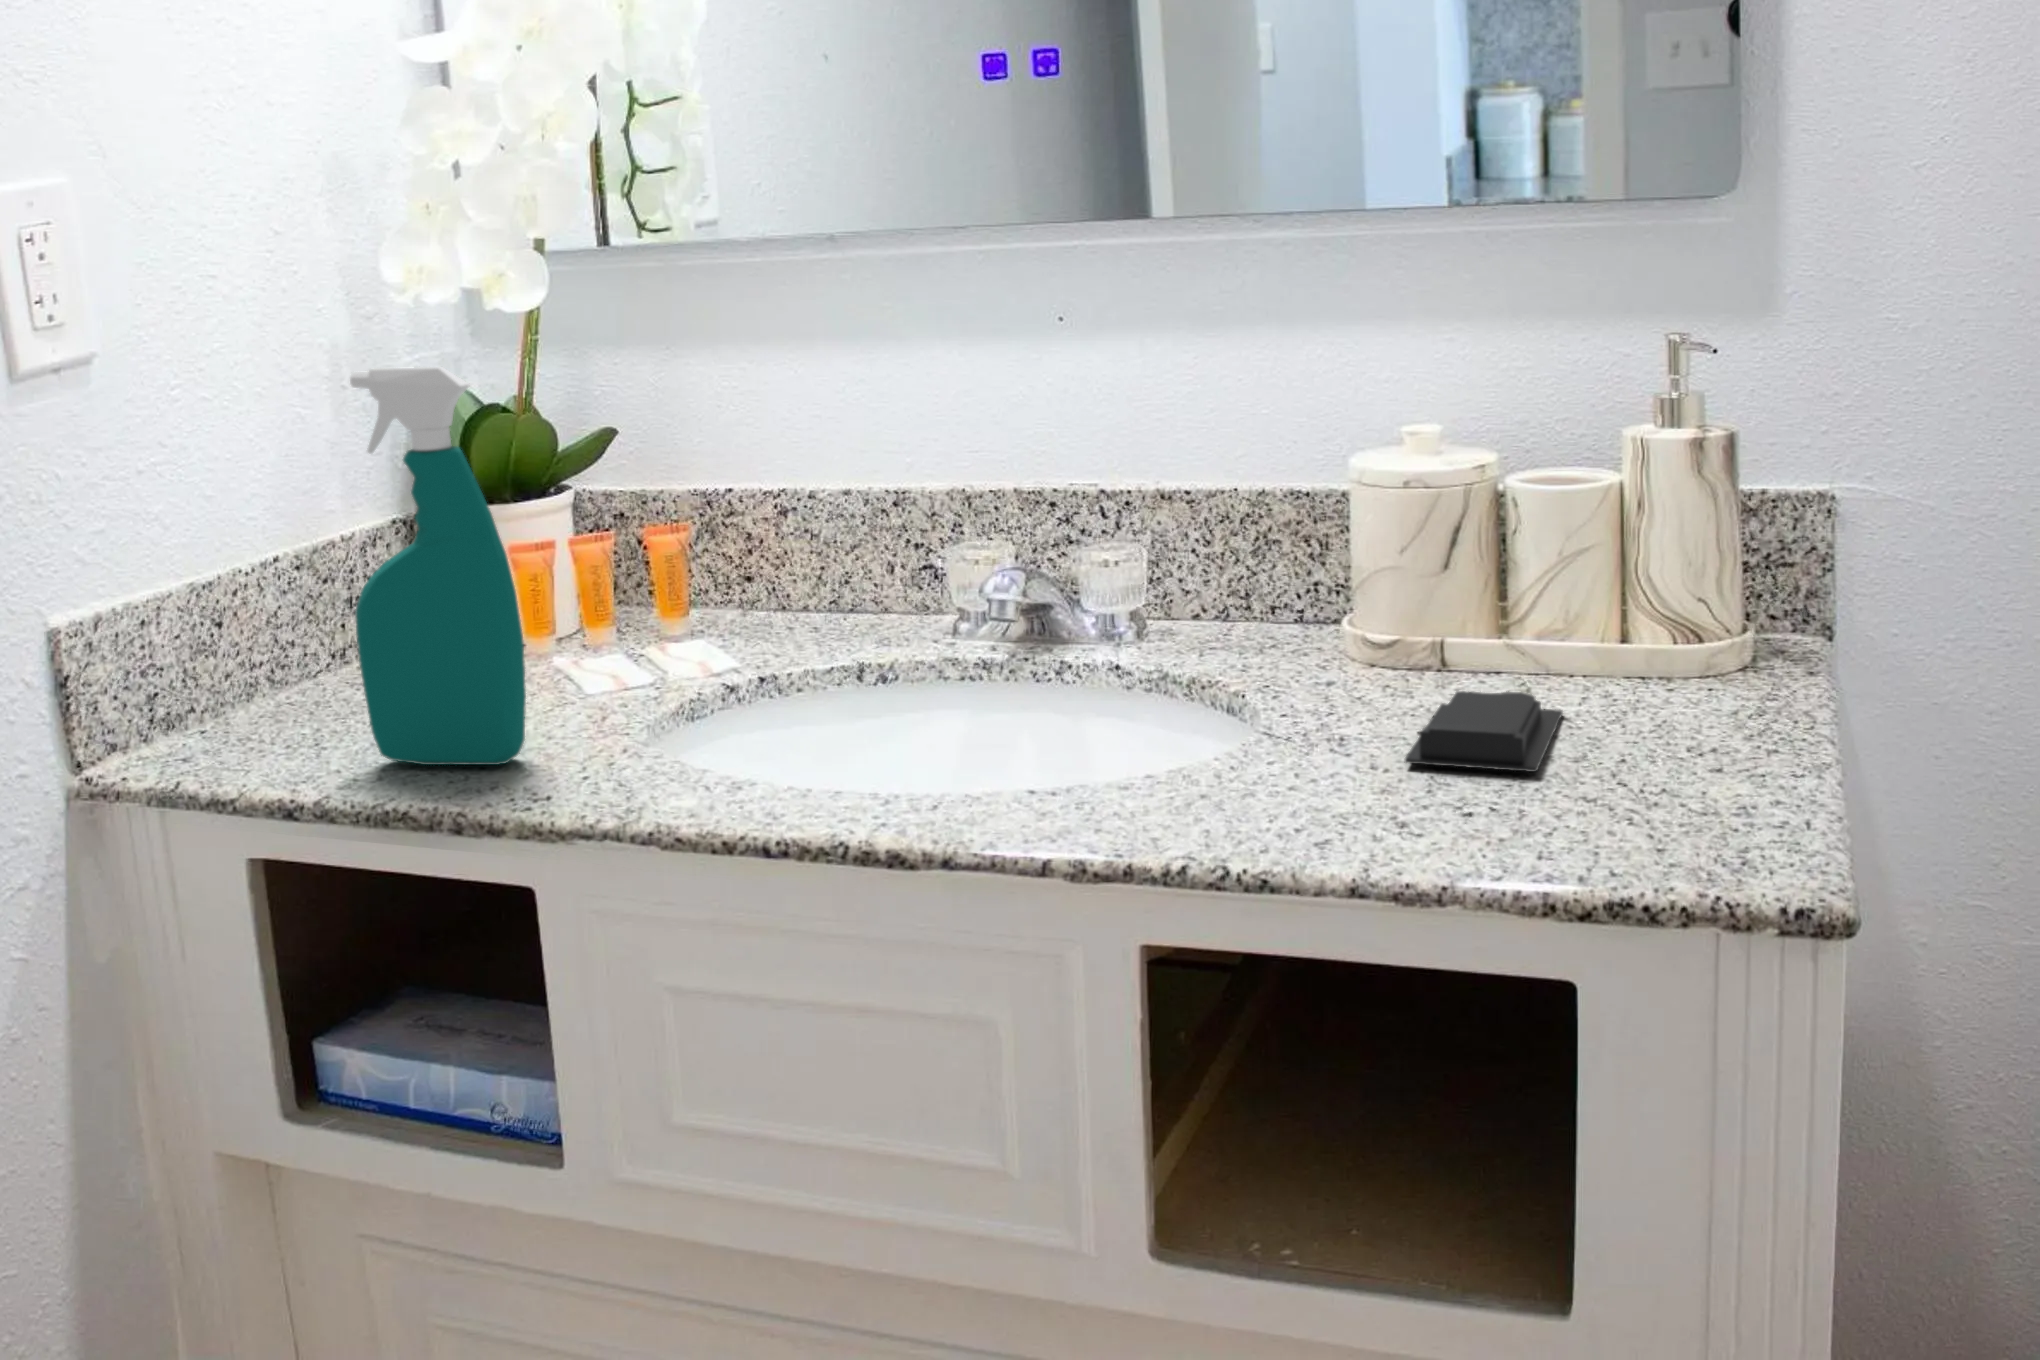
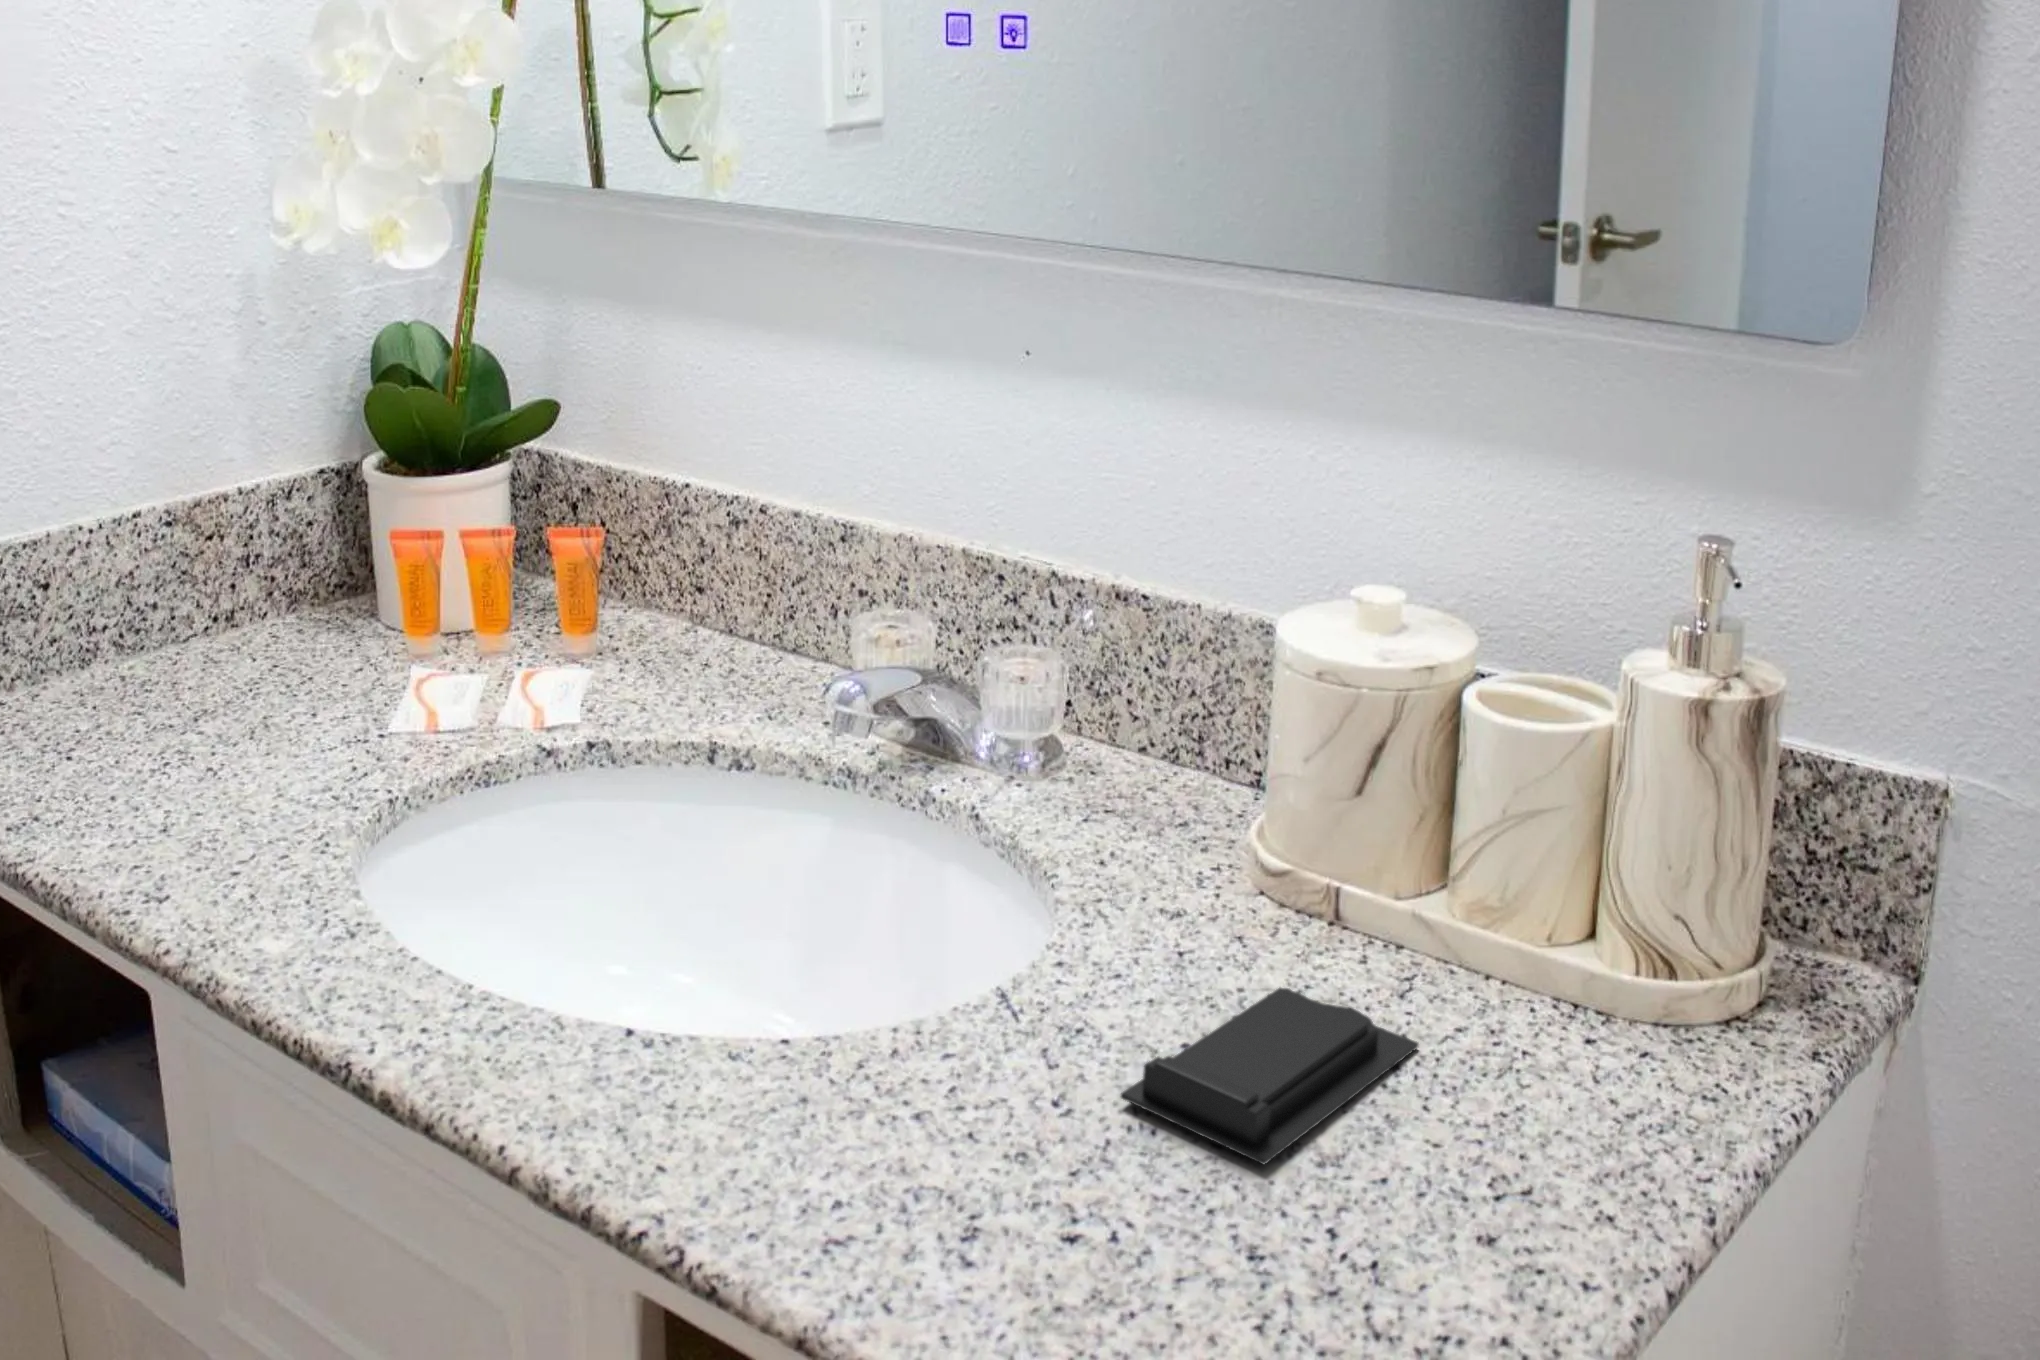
spray bottle: present [350,367,526,765] -> none [59,364,232,831]

